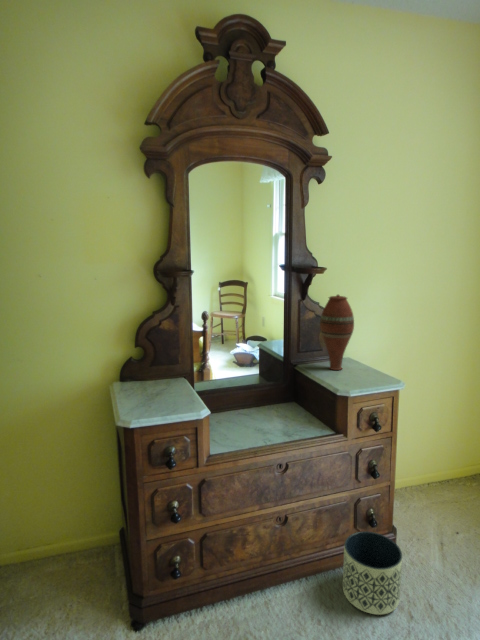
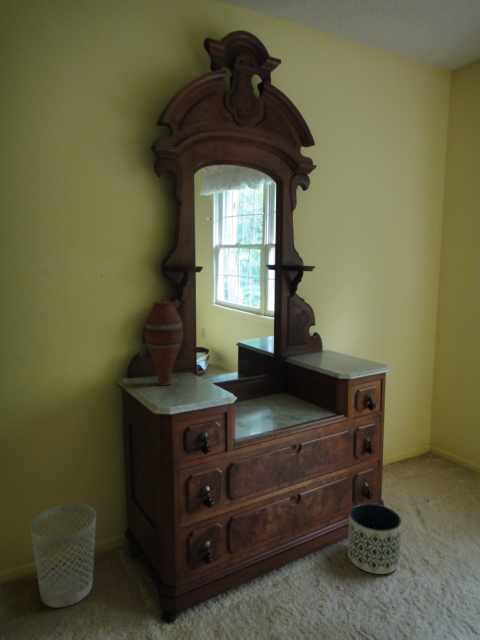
vase: present [320,295,354,370] -> present [144,300,183,385]
wastebasket: none [21,498,84,596] -> present [30,504,96,608]

